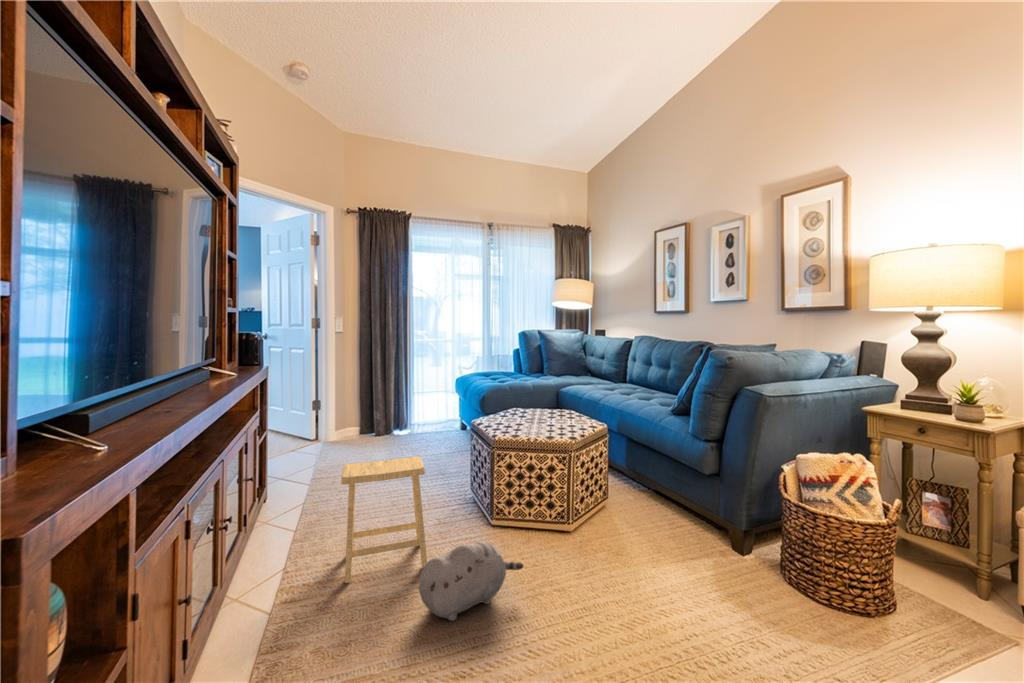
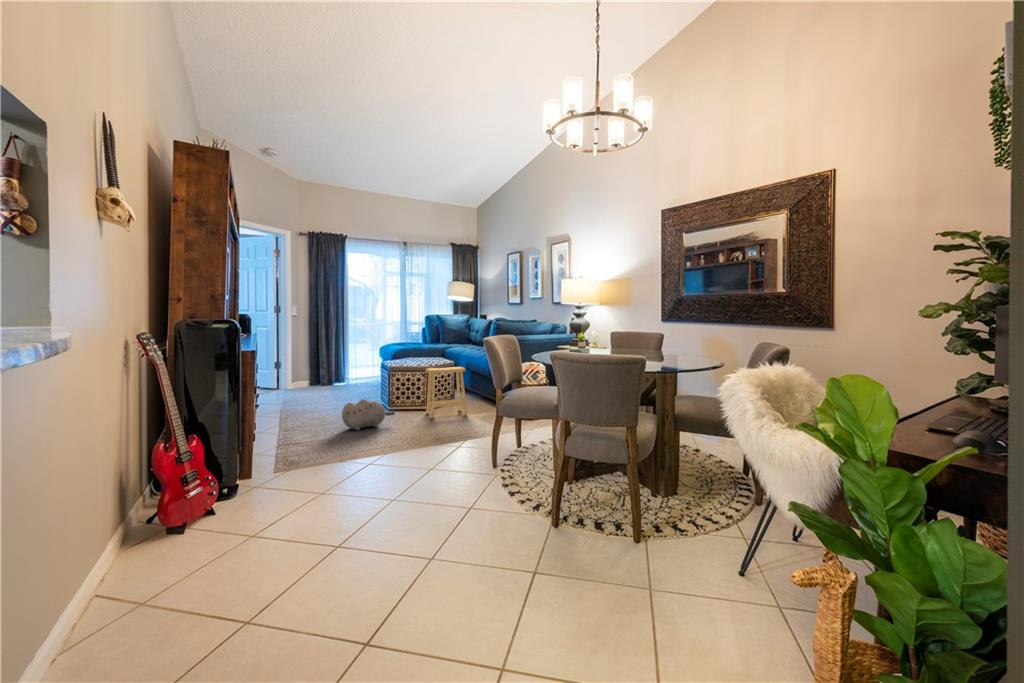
footstool: present [341,457,427,583] -> present [426,367,467,418]

